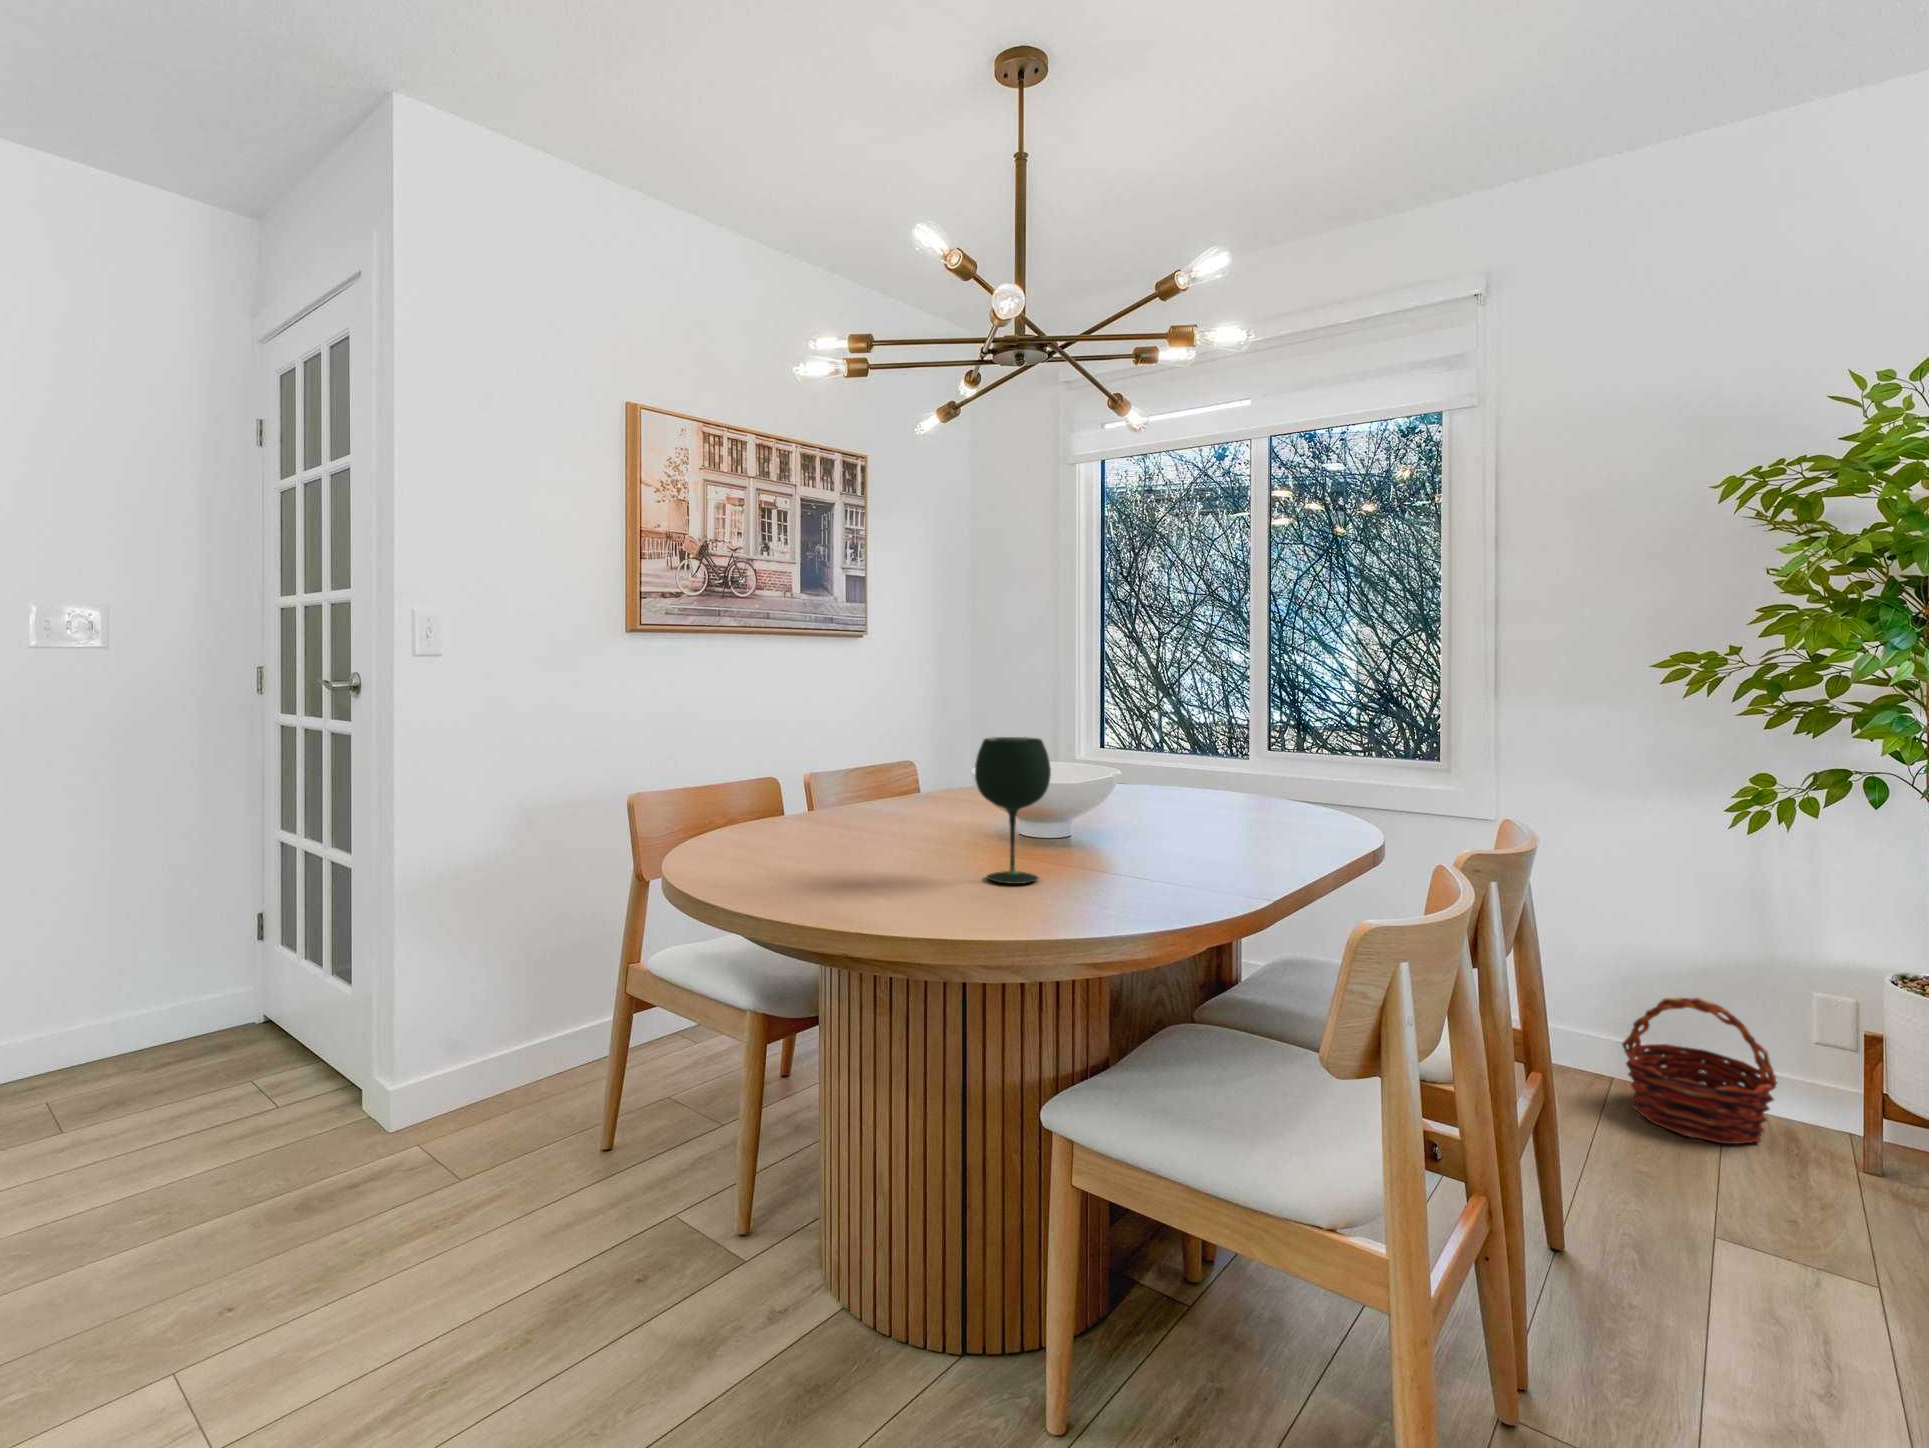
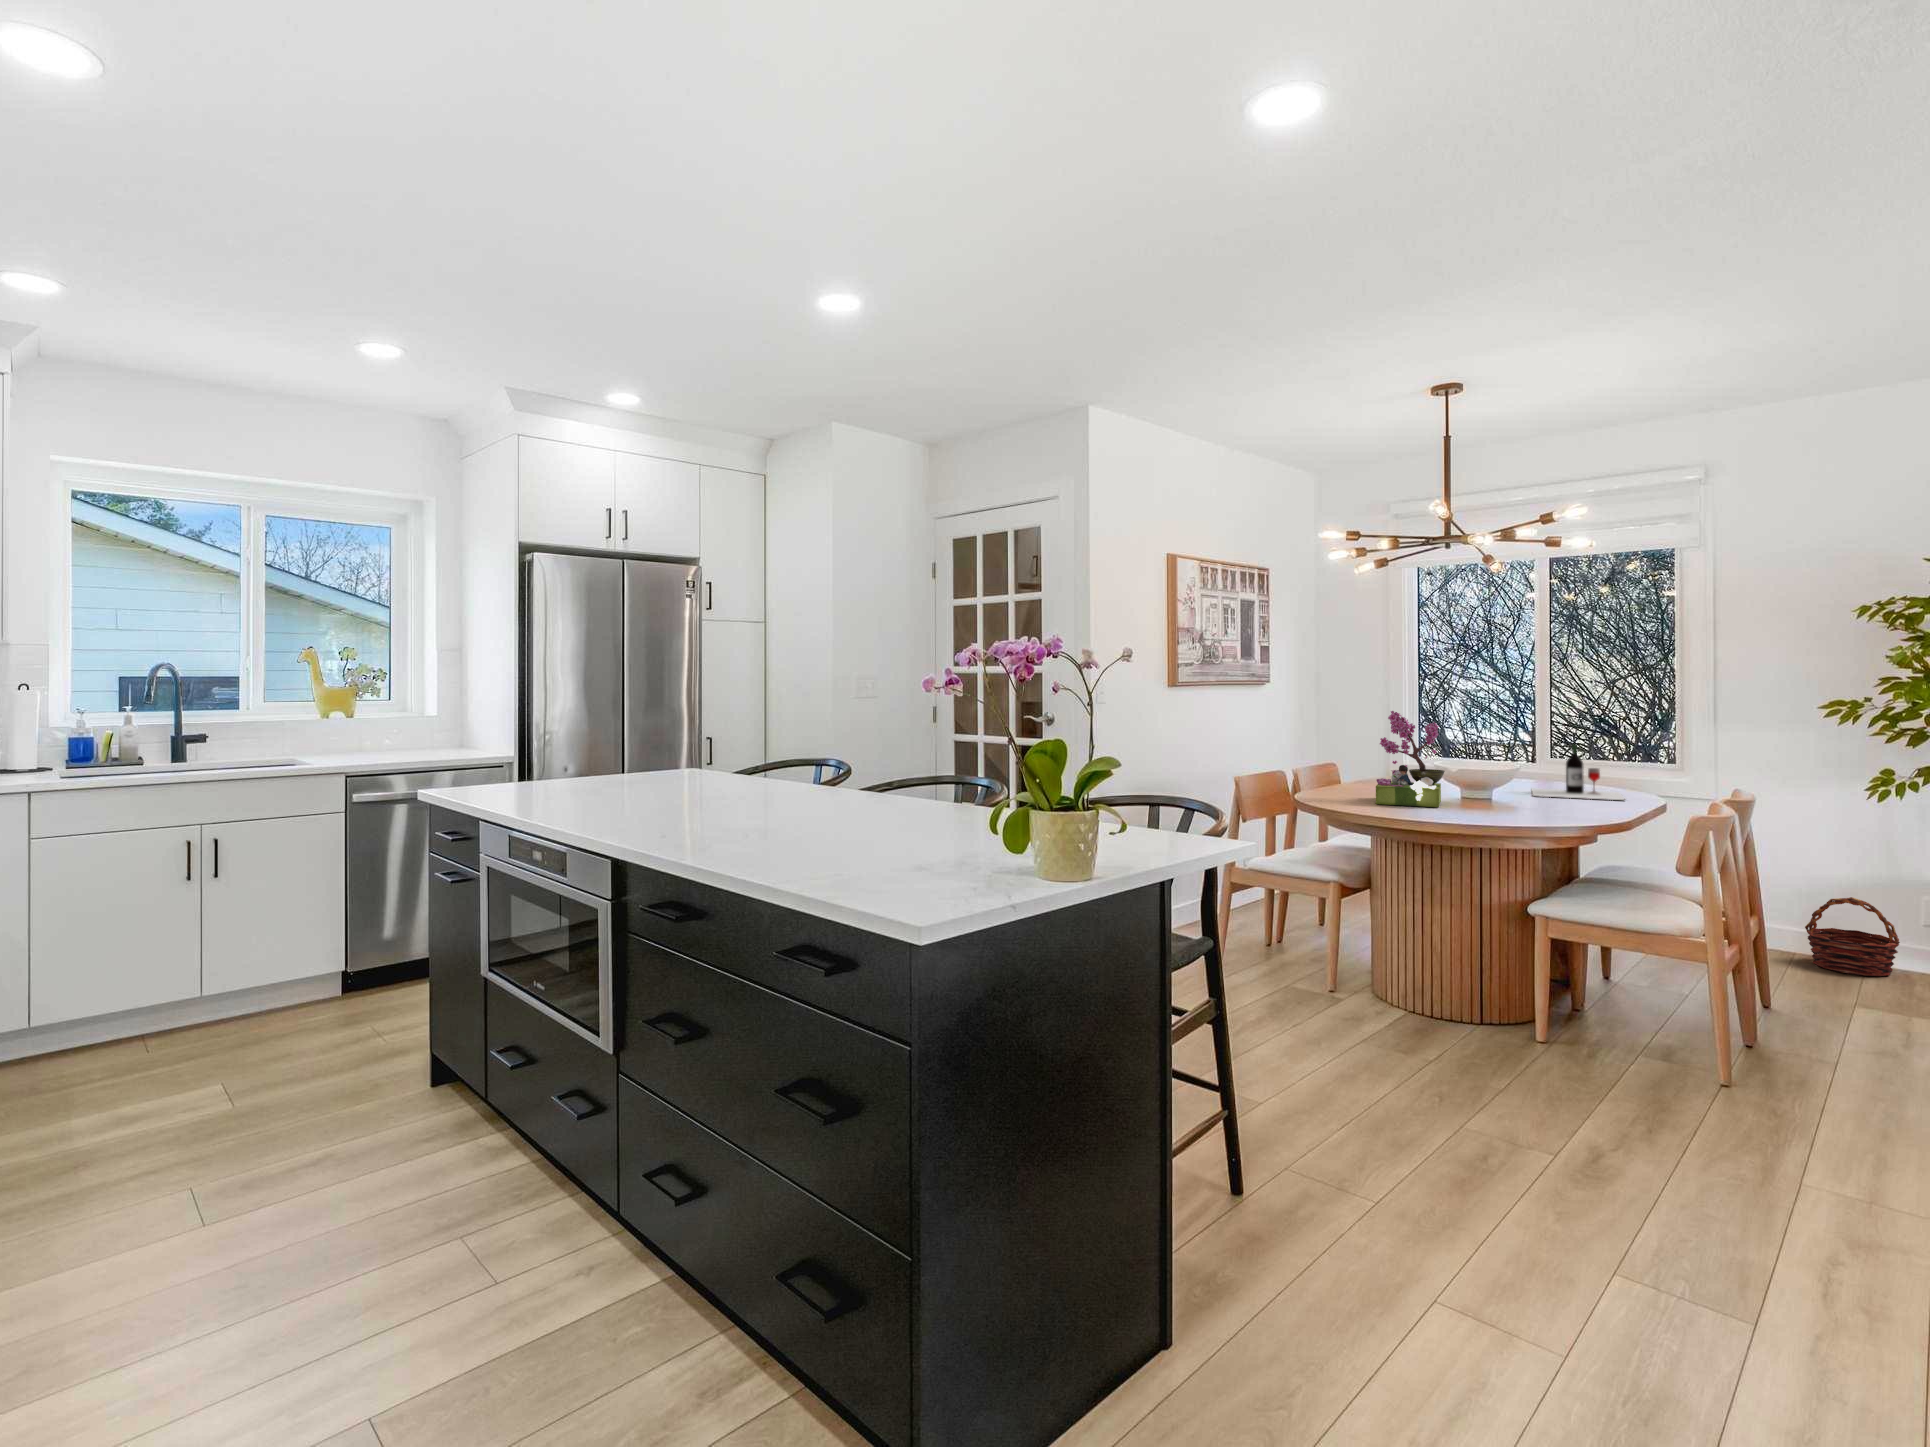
flower arrangement: none [768,657,927,868] -> present [1376,711,1445,807]
wine bottle: none [1127,730,1300,845] -> present [1532,744,1625,800]
wine glass: present [975,737,1051,884] -> none [1491,748,1530,812]

